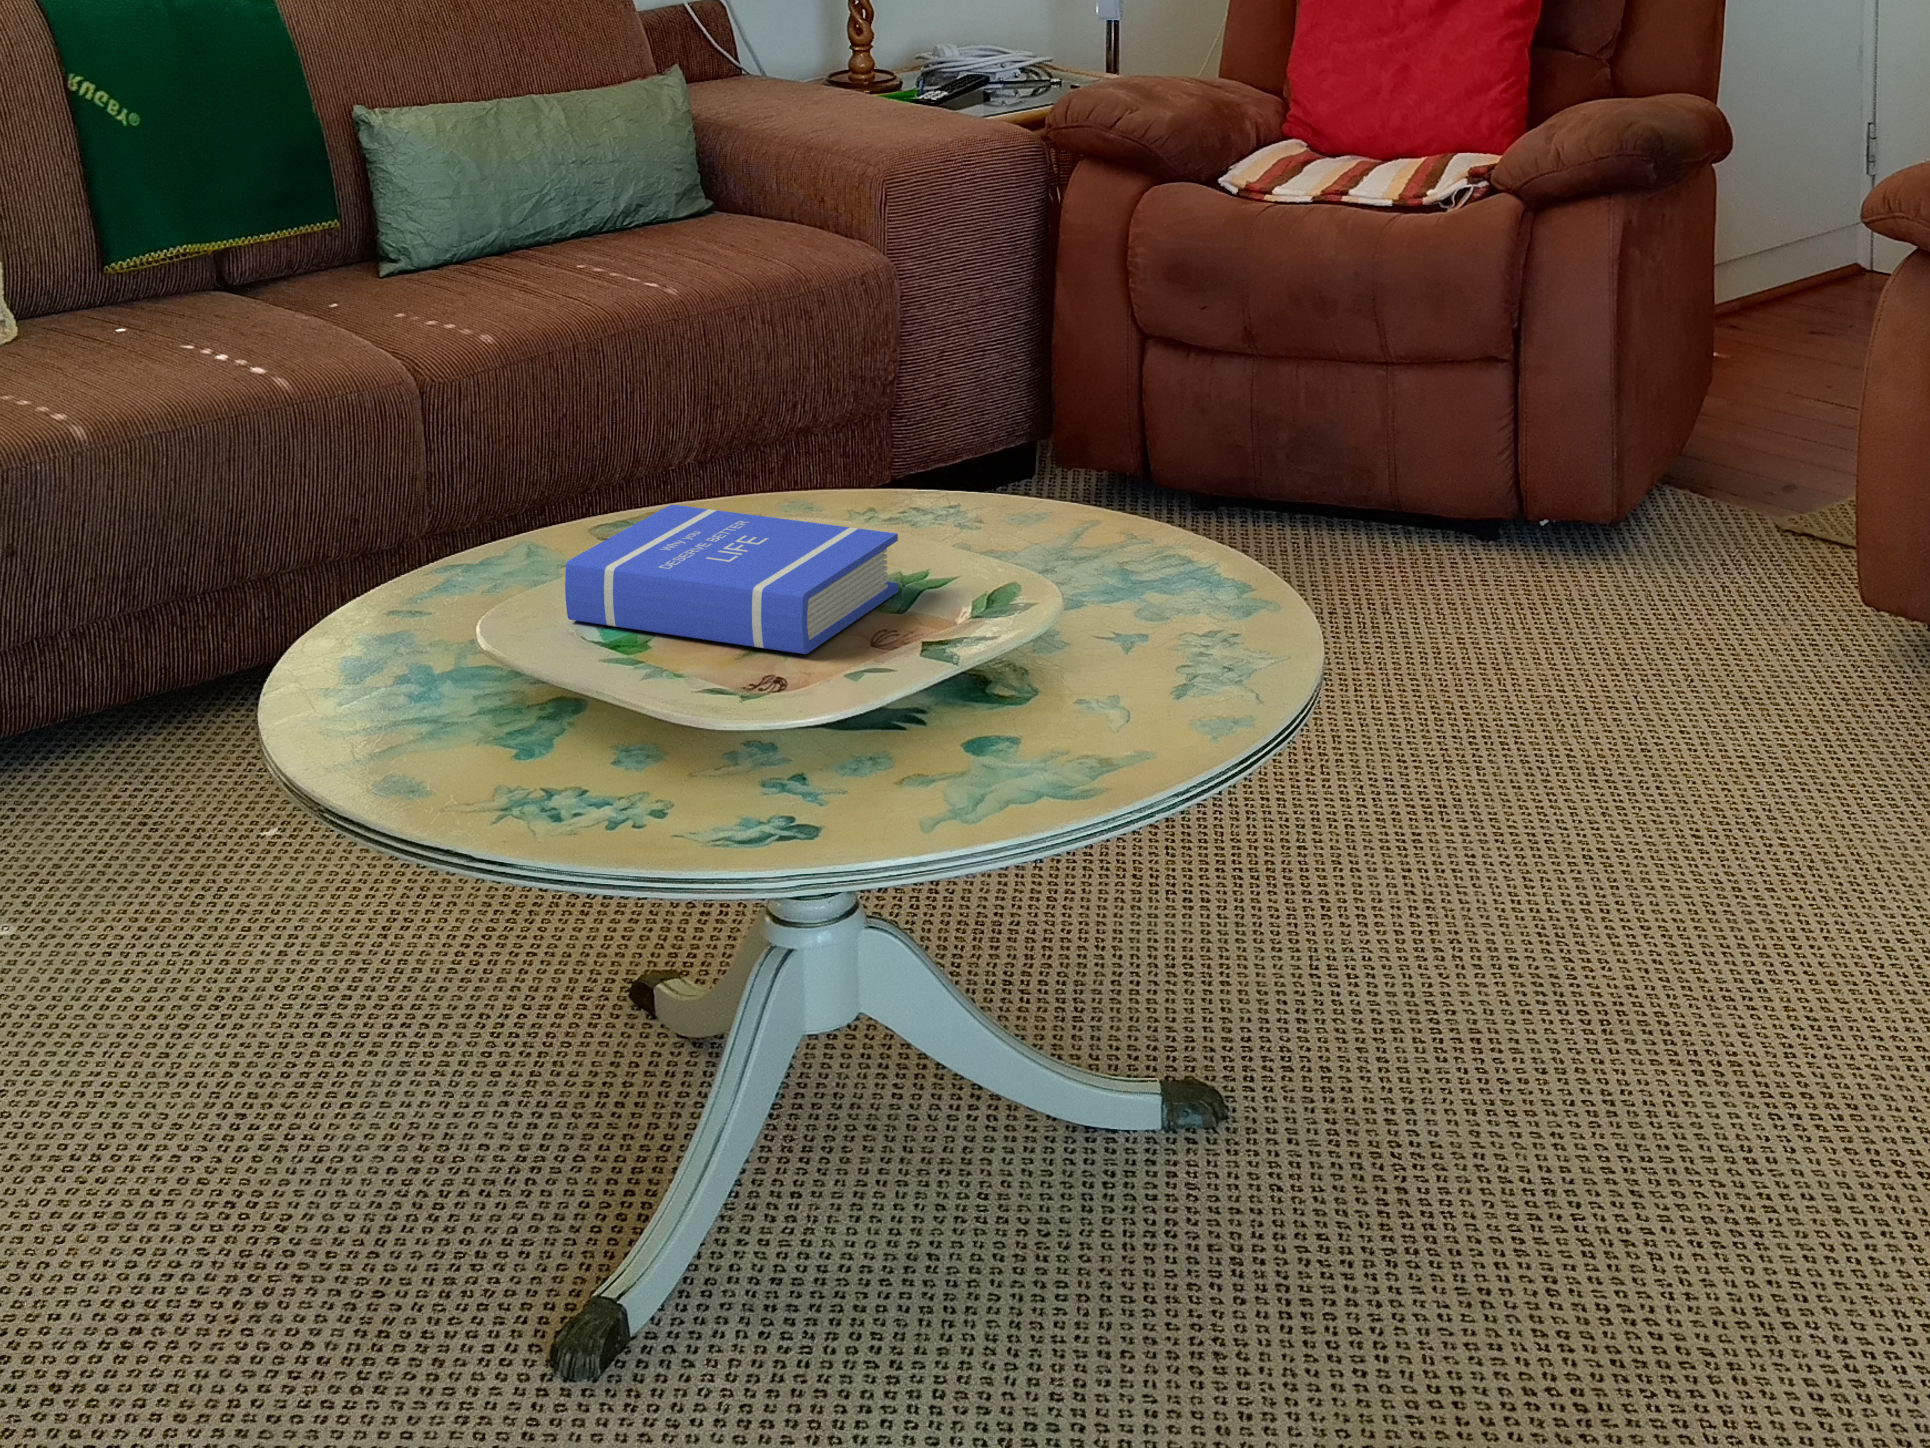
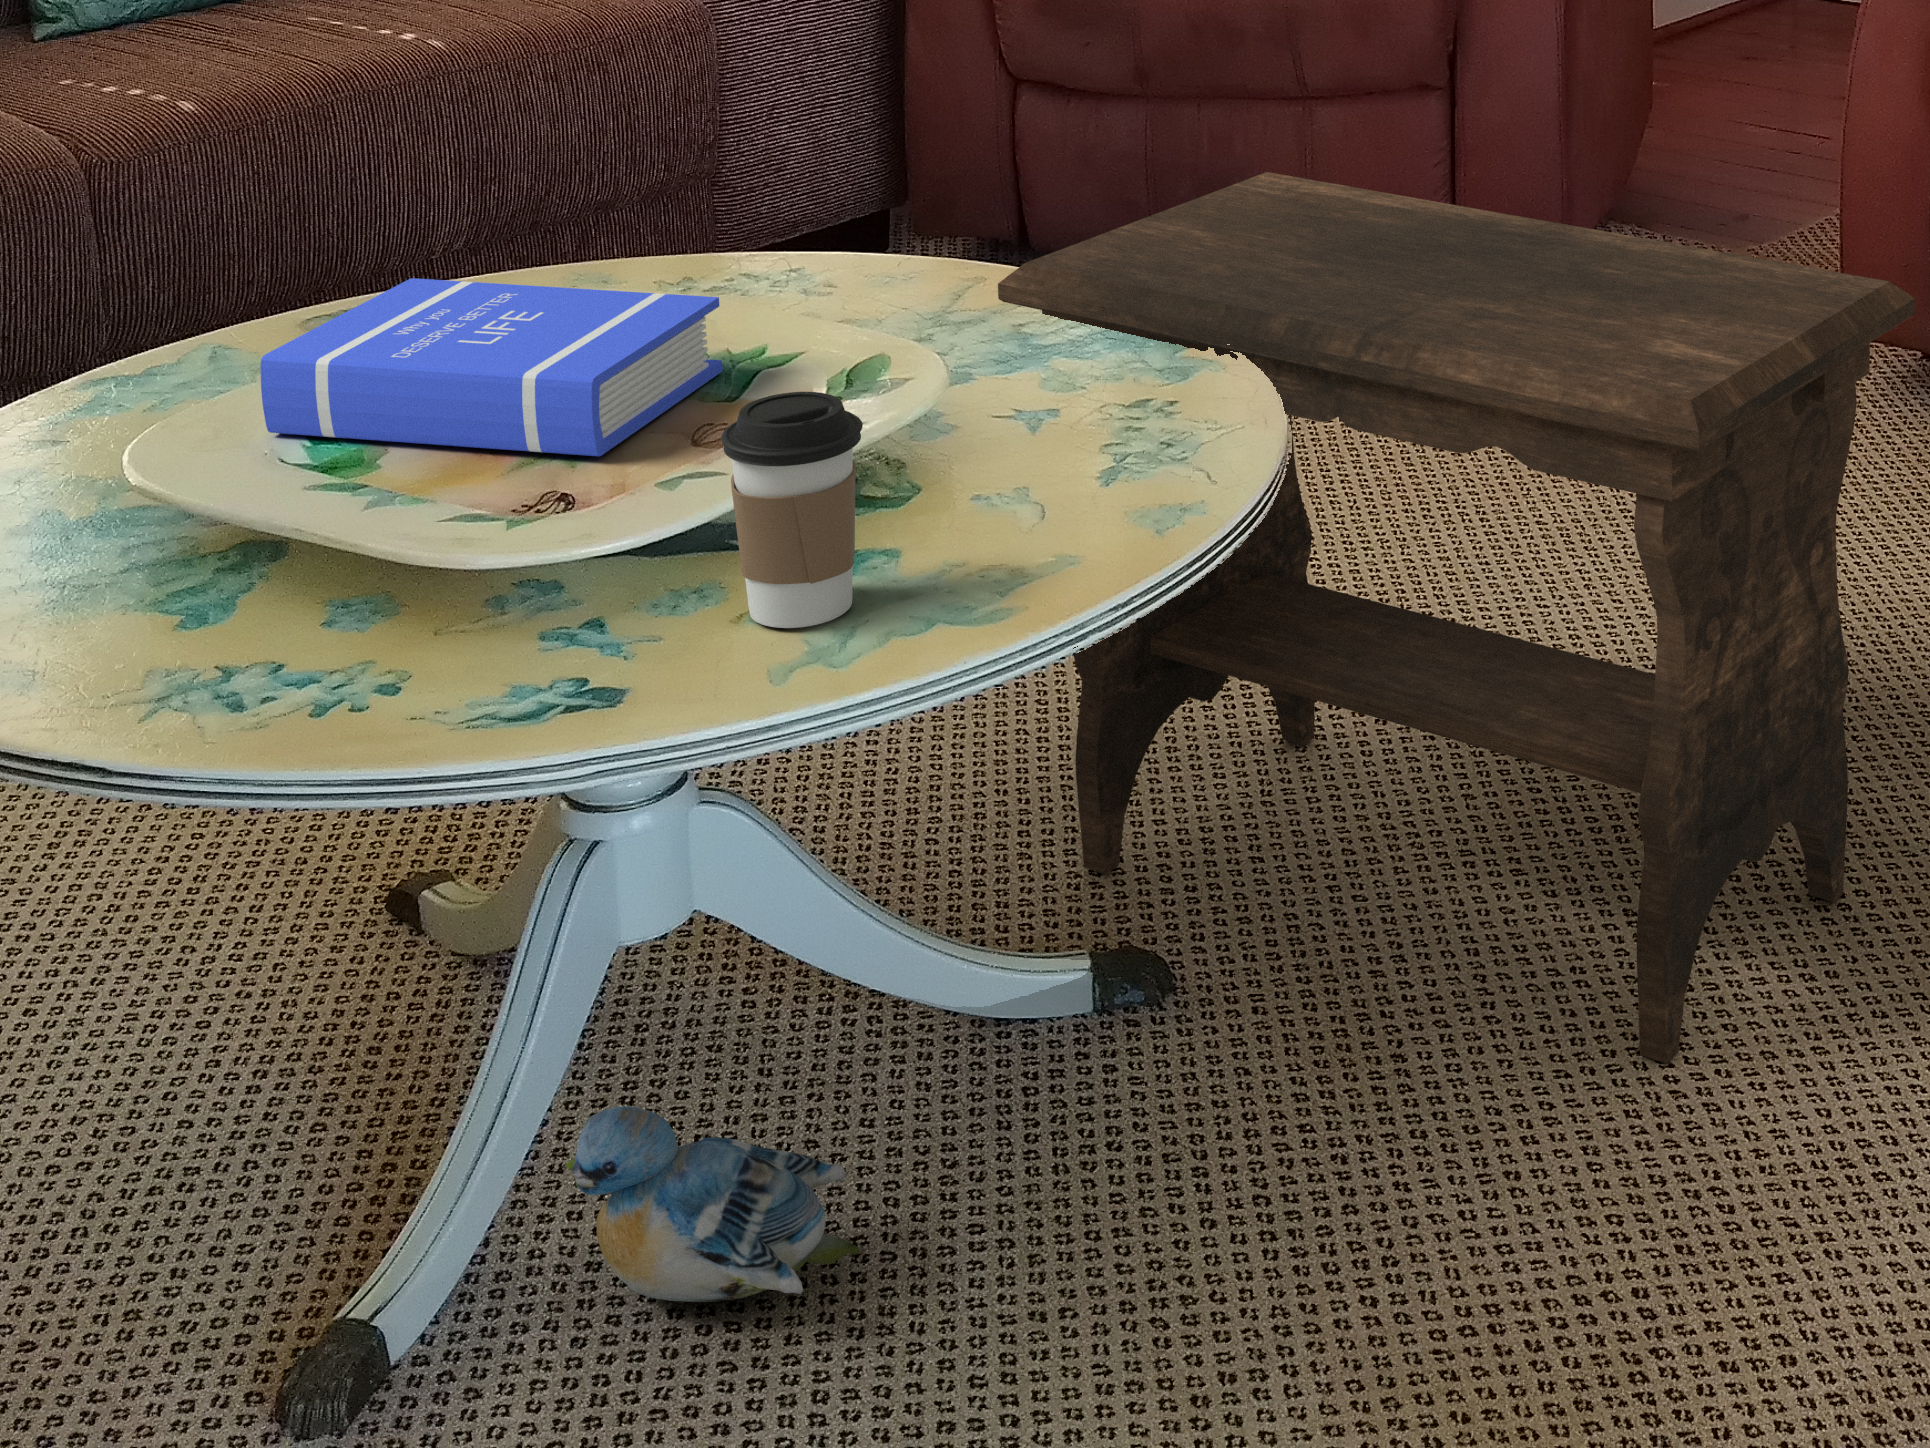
footstool: none [1111,448,1856,1217] -> present [998,172,1915,1064]
coffee cup: none [896,617,998,796] -> present [721,392,863,628]
plush toy: none [760,1157,973,1316] -> present [566,1106,860,1302]

